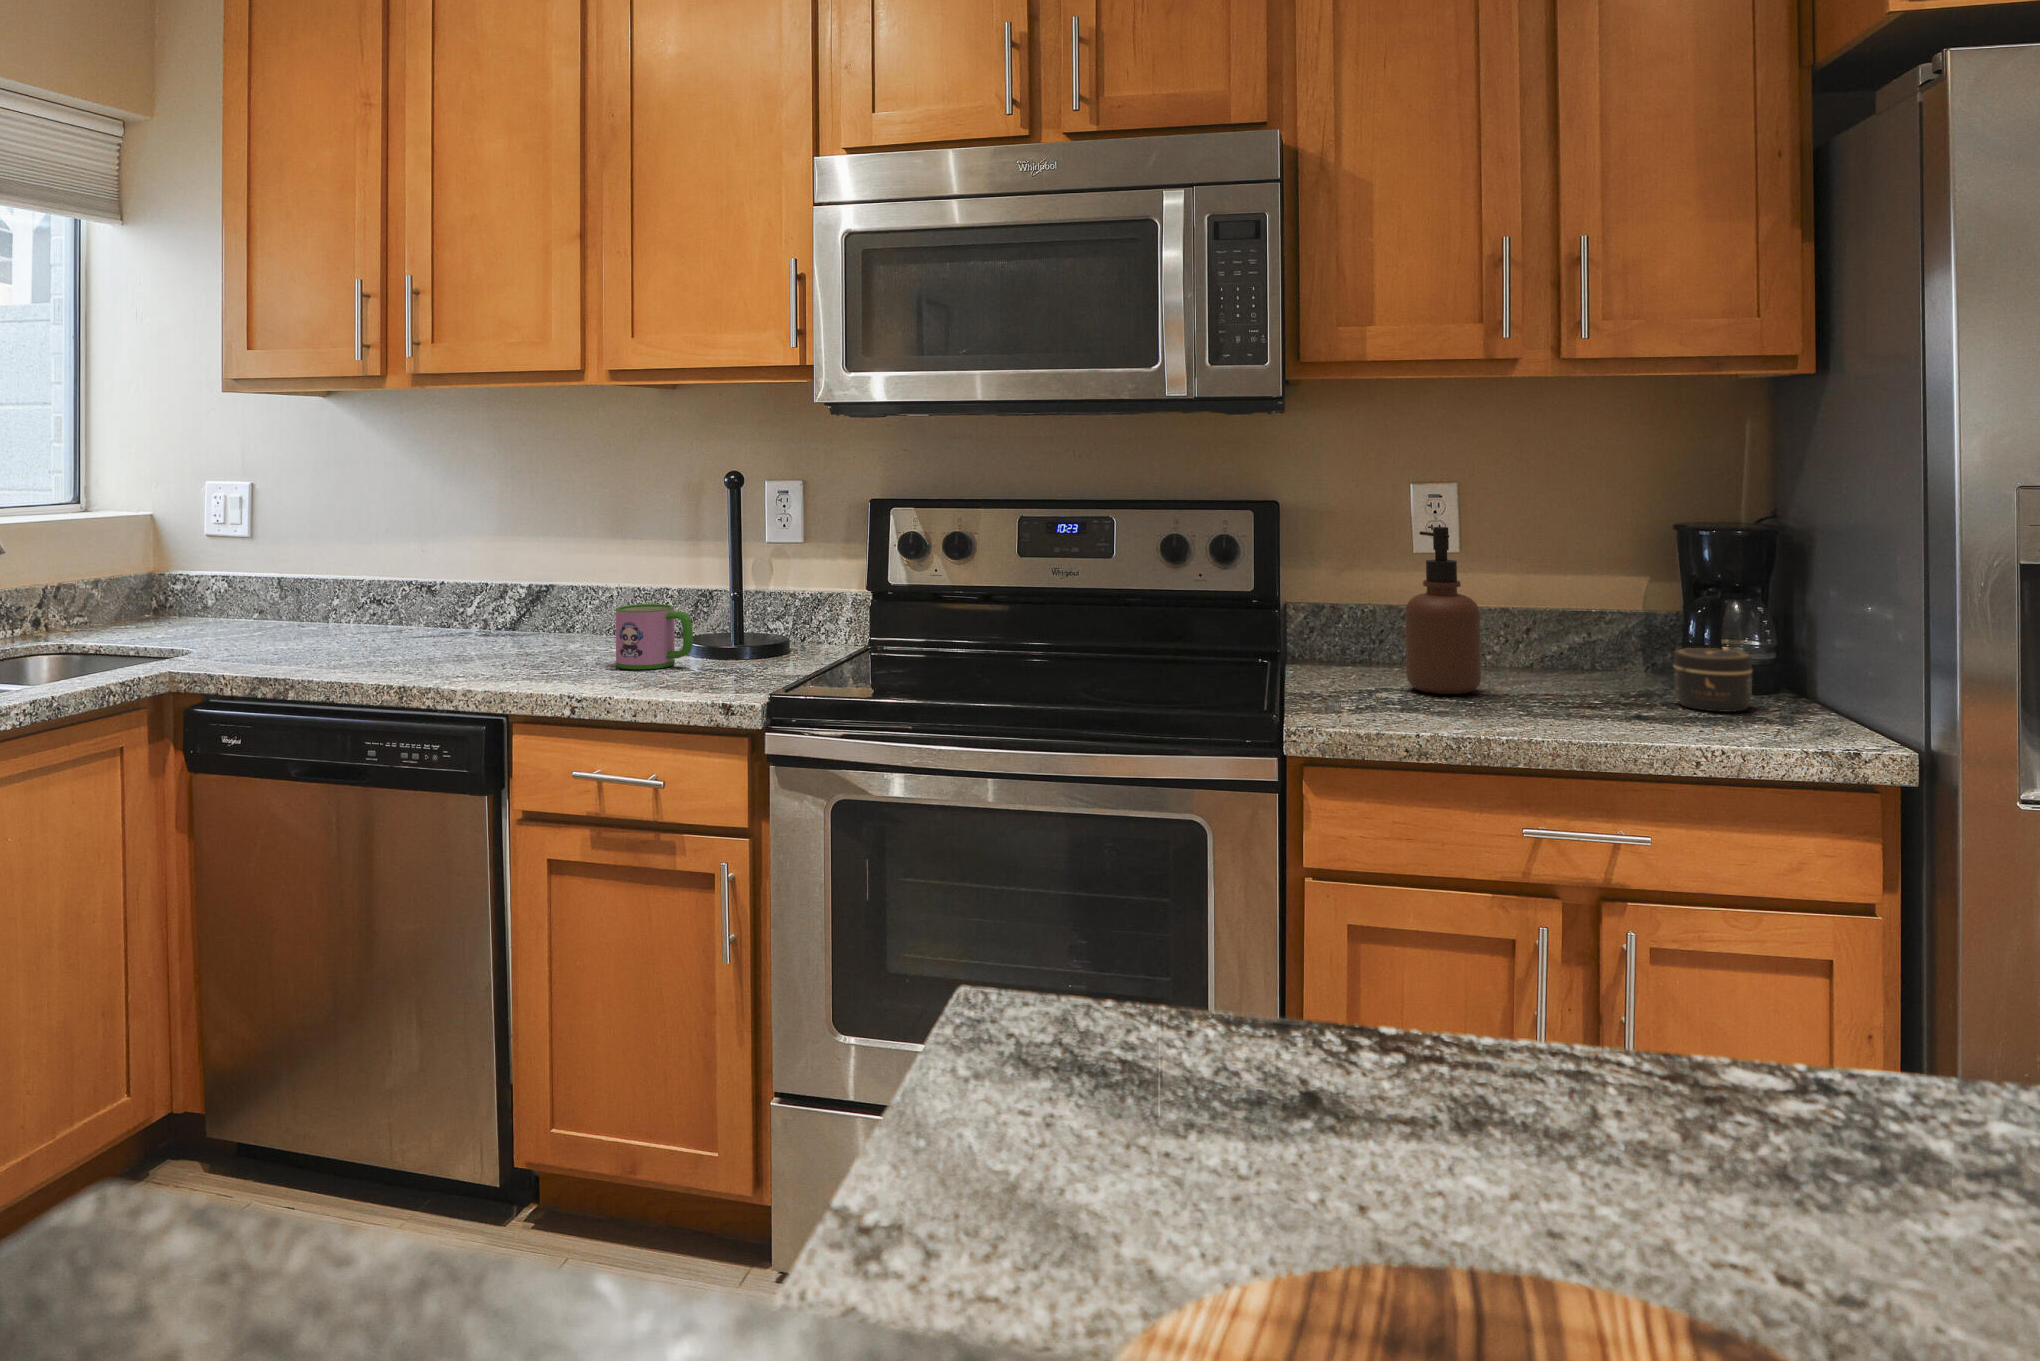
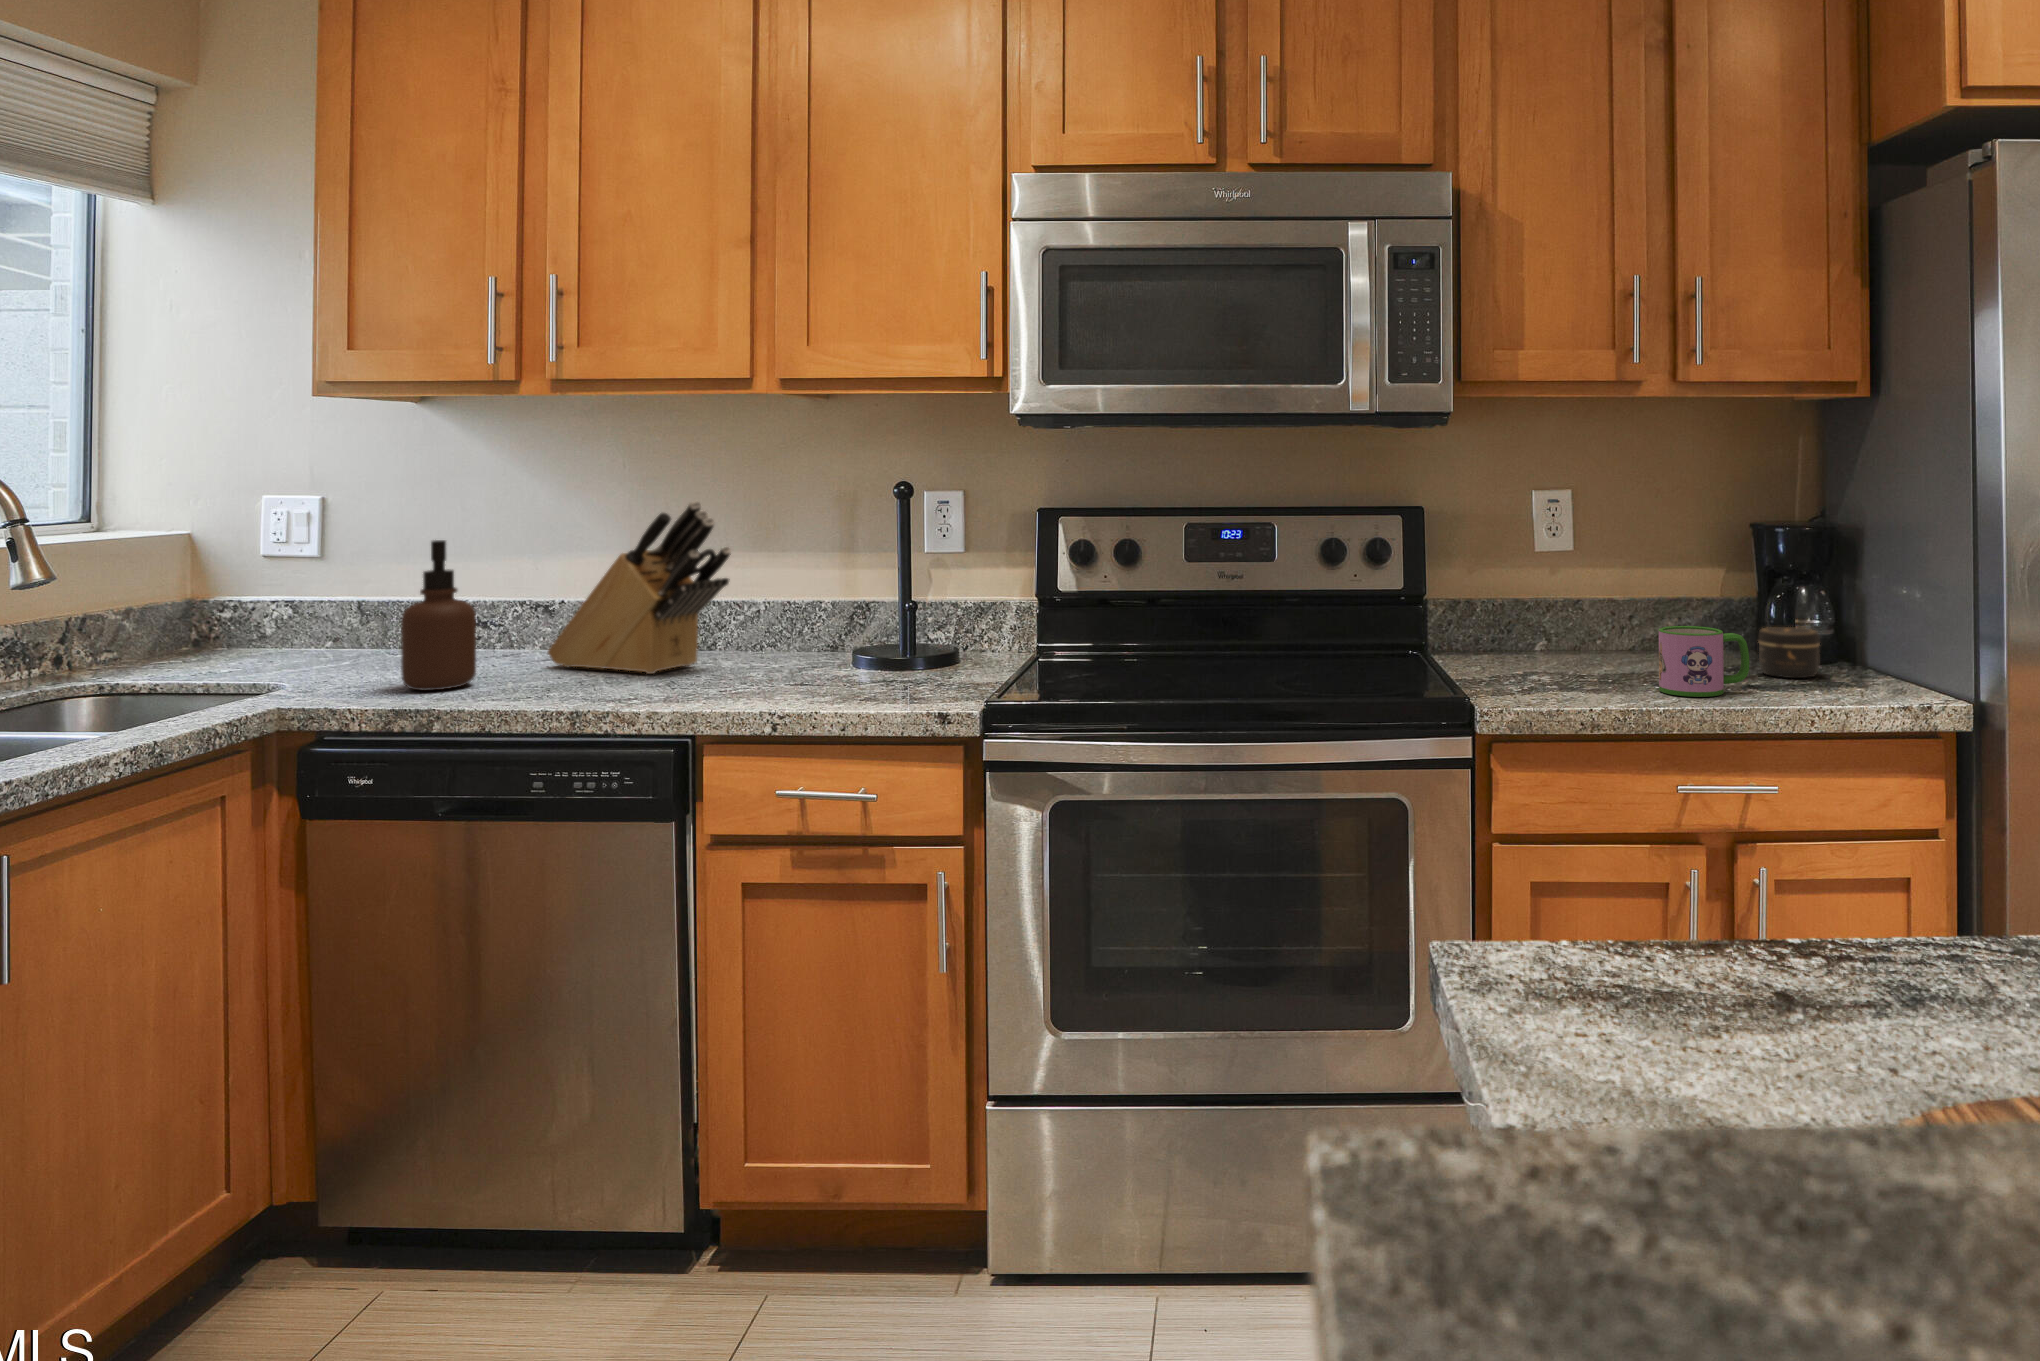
knife block: none [417,484,571,652] -> present [548,501,731,674]
soap dispenser: present [1405,527,1481,694] -> present [401,540,476,691]
mug: present [616,604,693,669] -> present [1659,626,1750,697]

